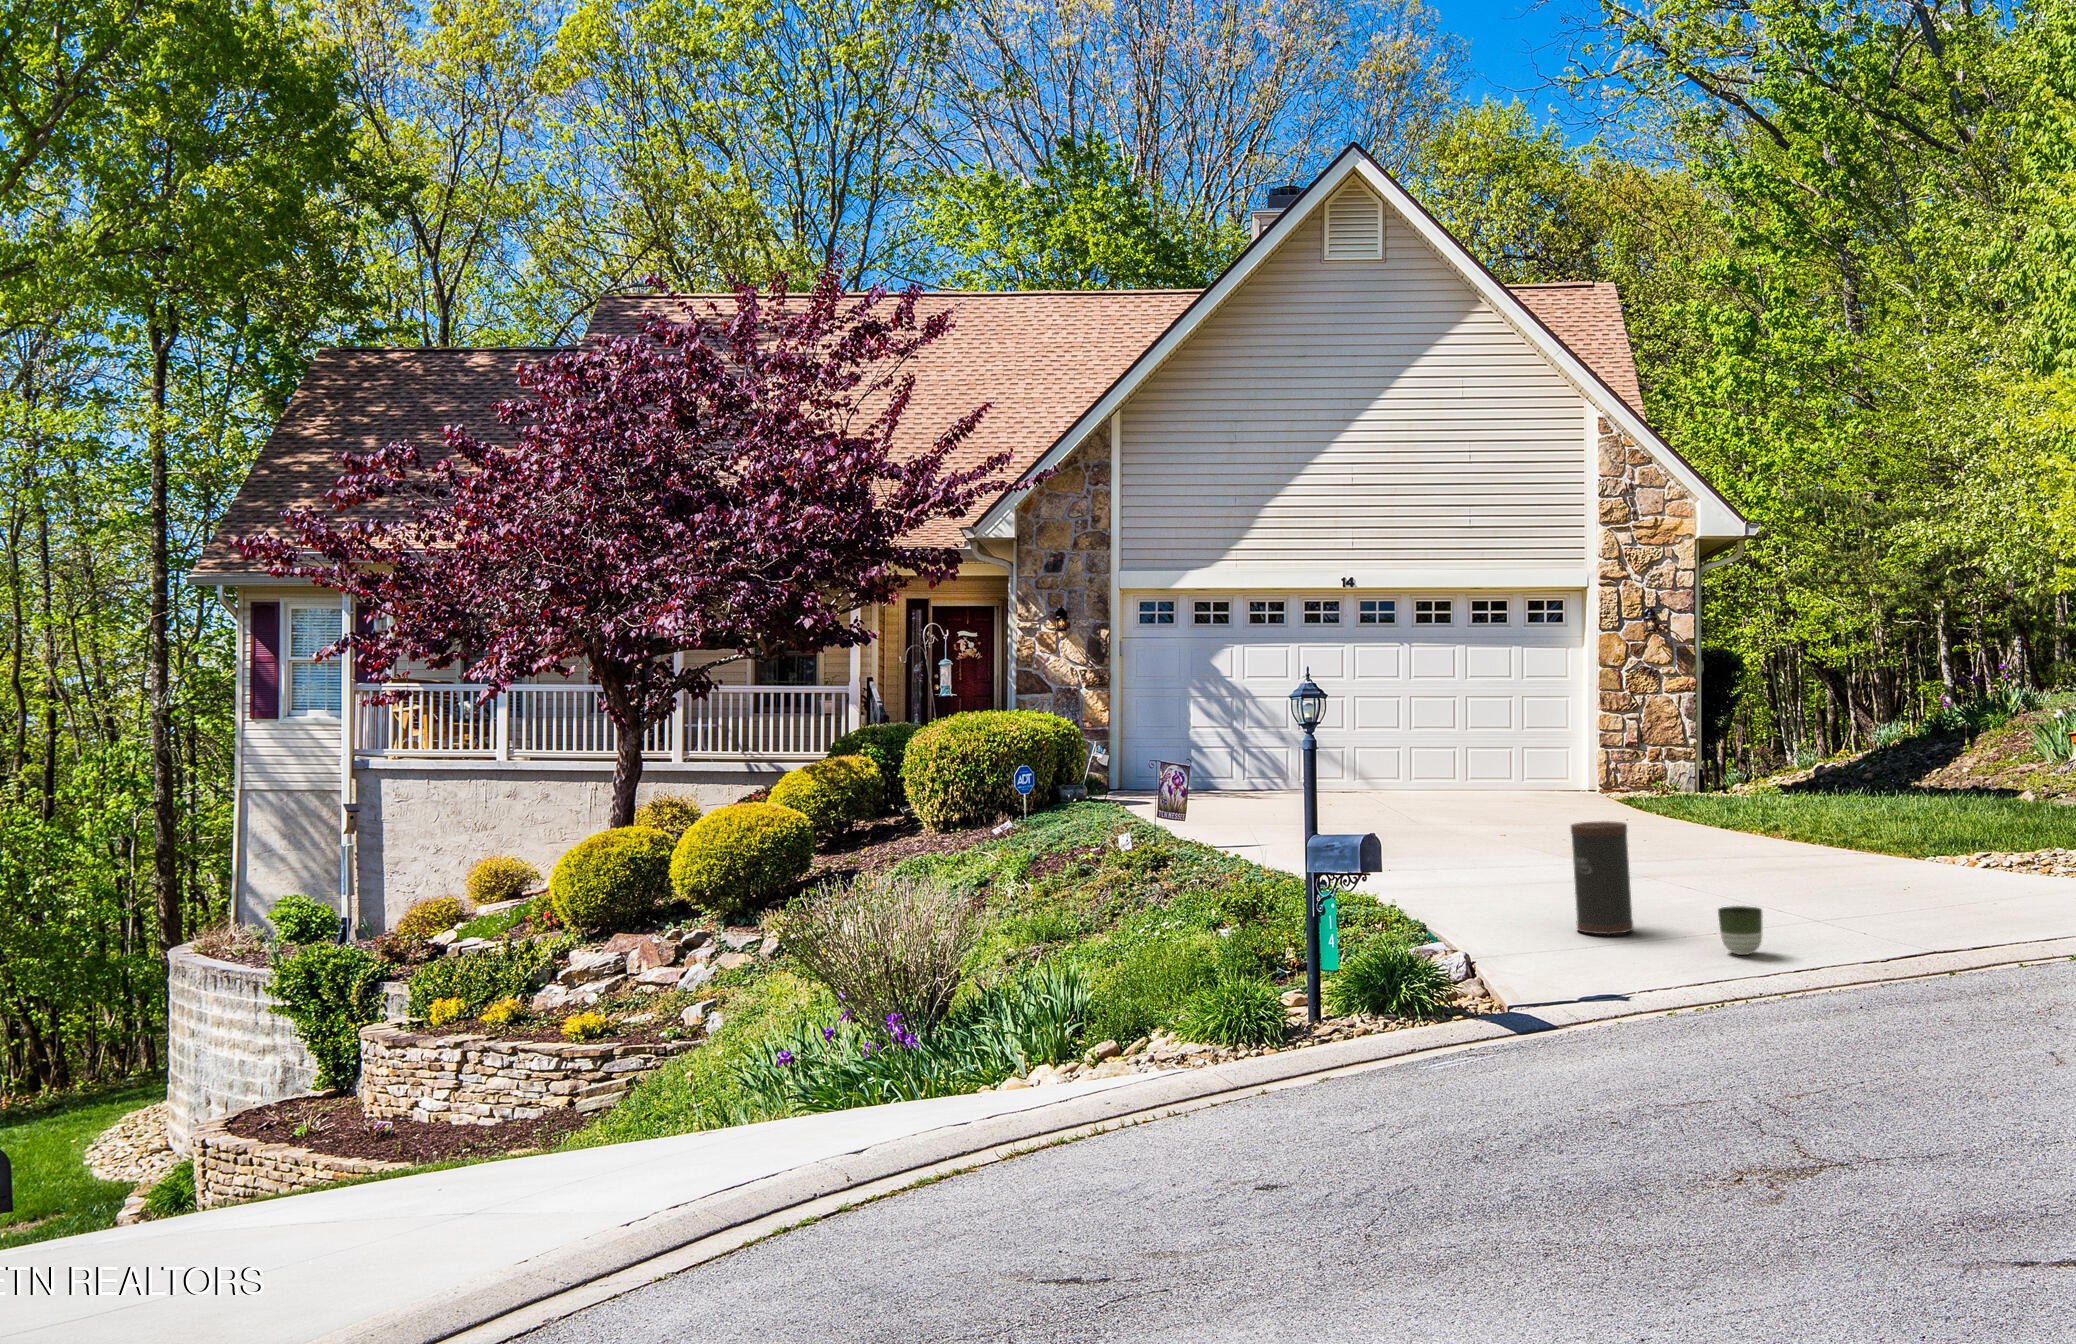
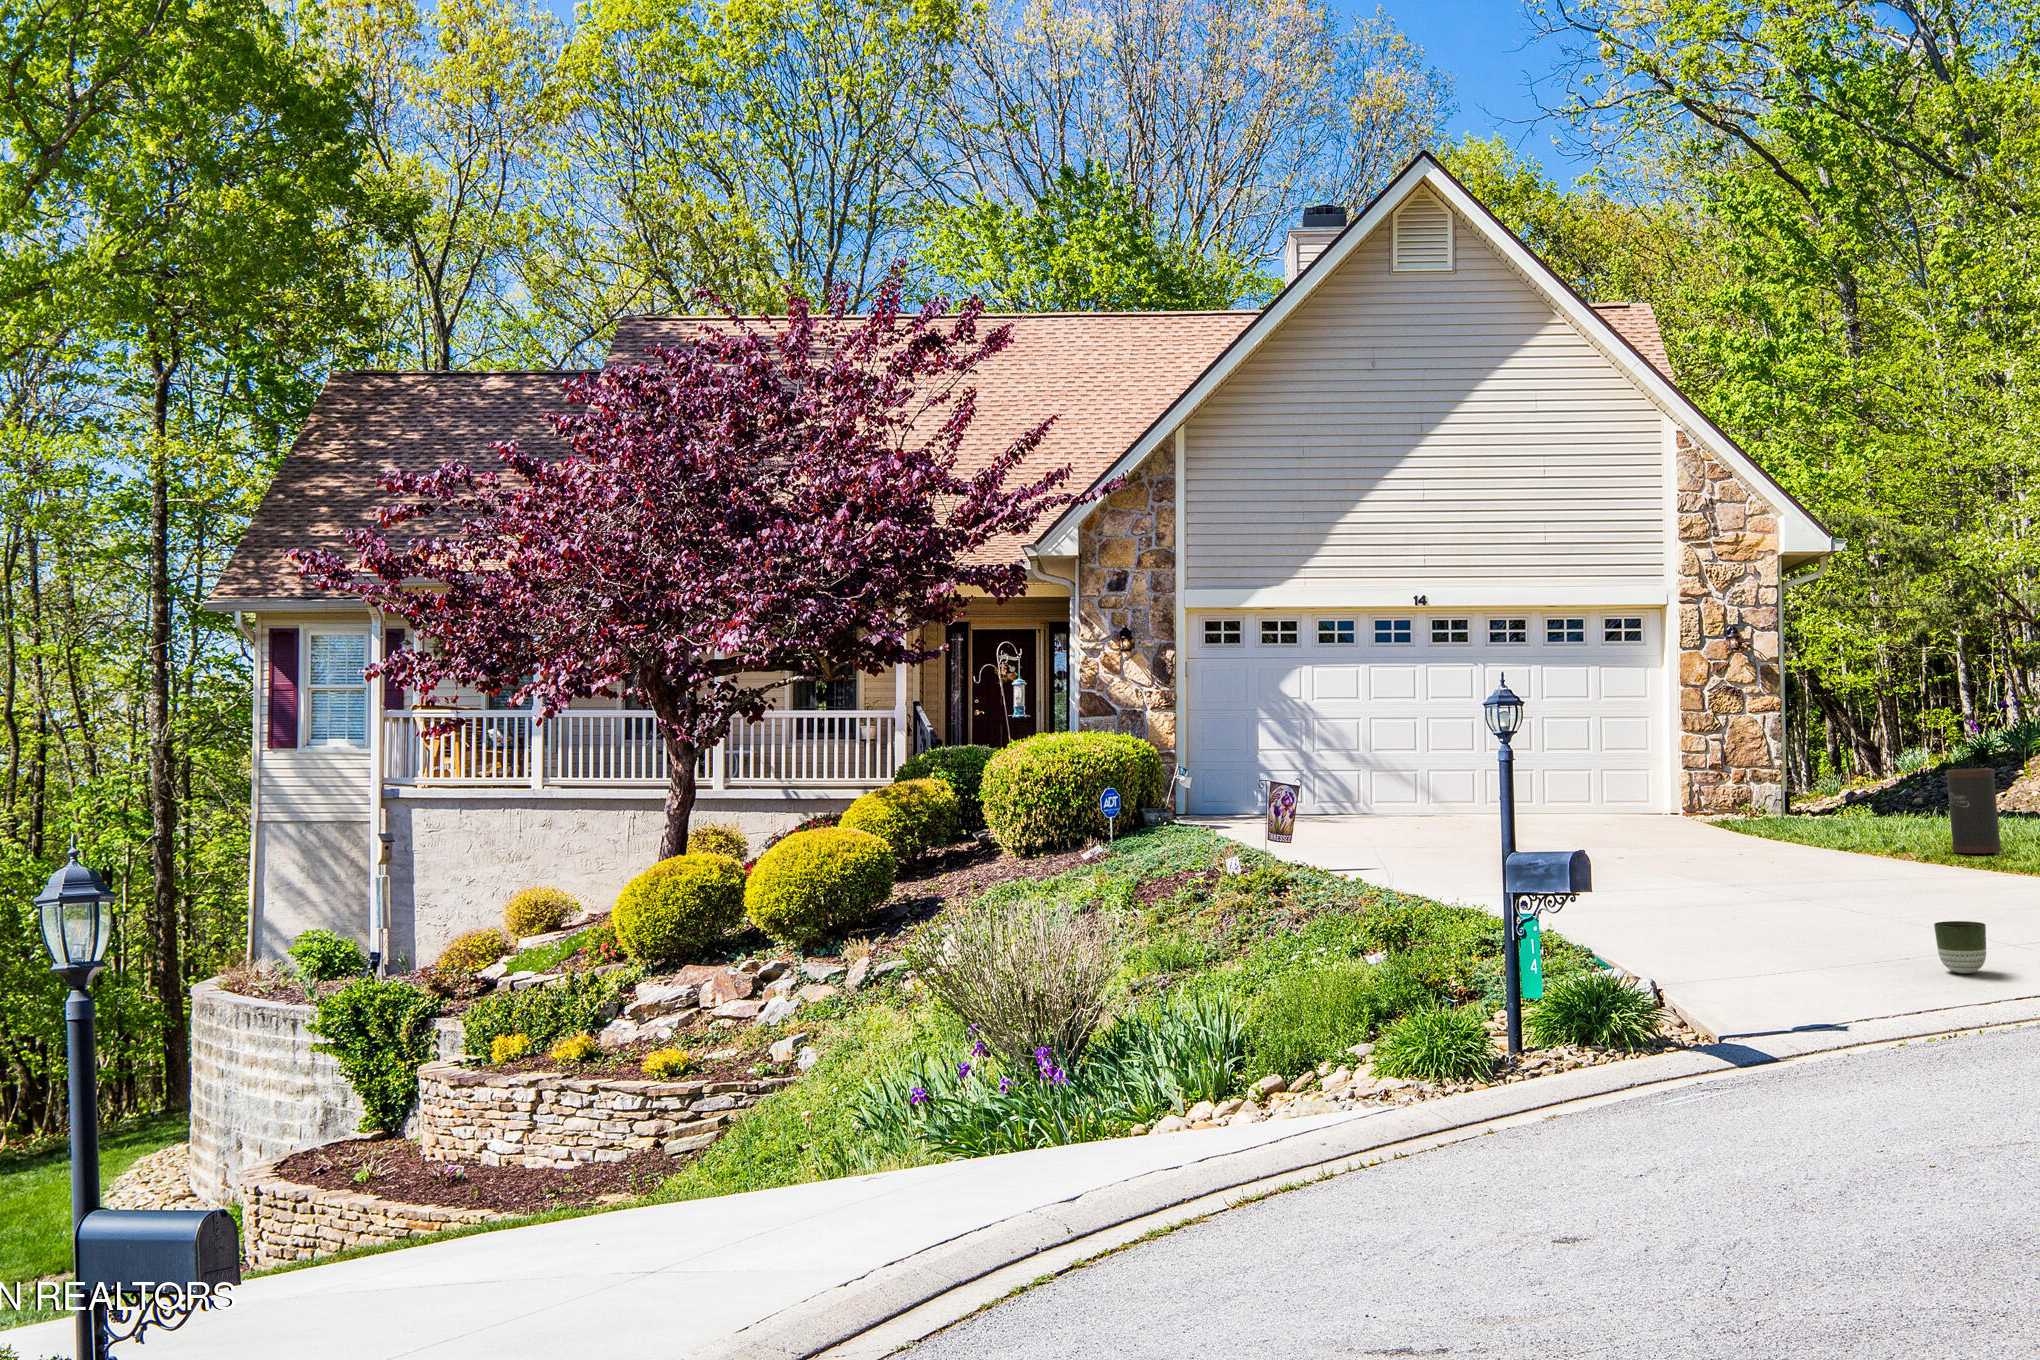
trash can: present [1571,821,1633,935] -> present [1946,768,2001,855]

